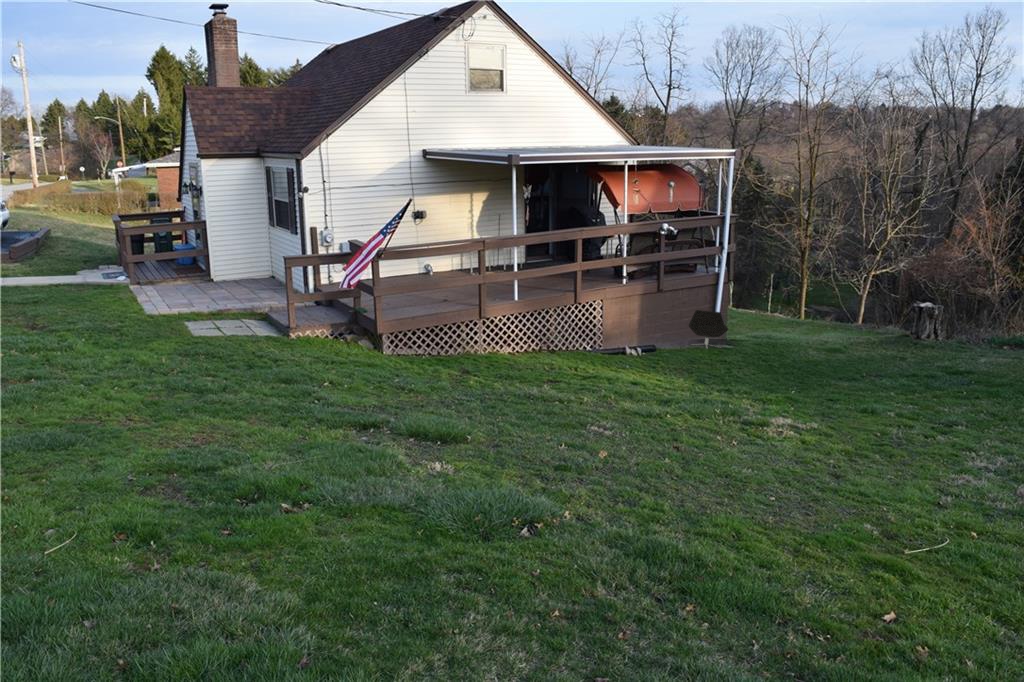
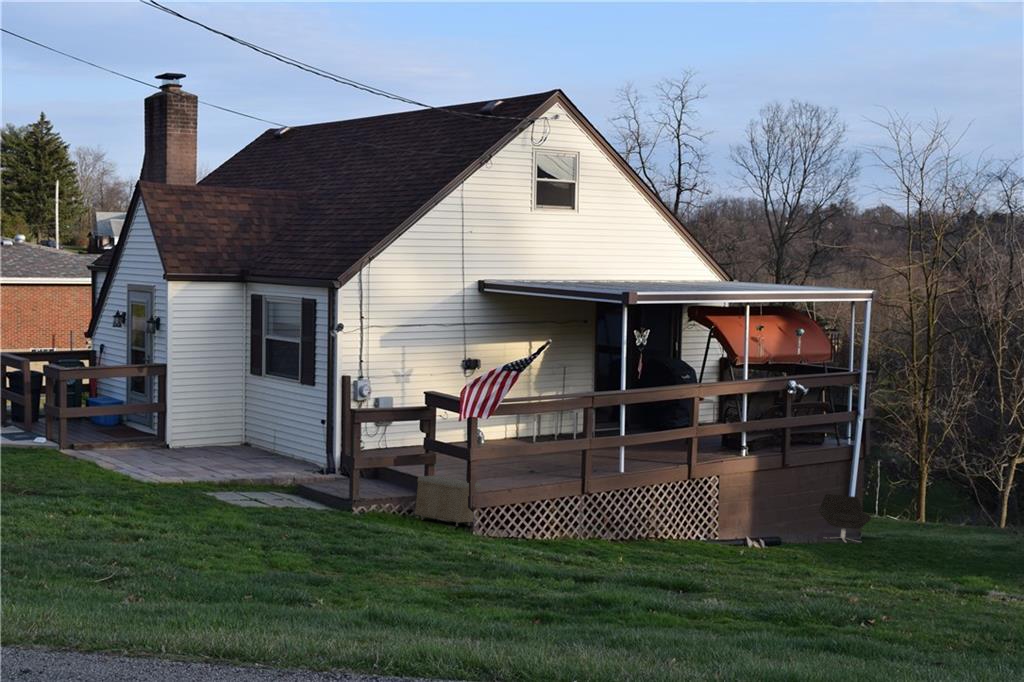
storage bench: none [335,308,385,349] -> present [415,476,481,526]

